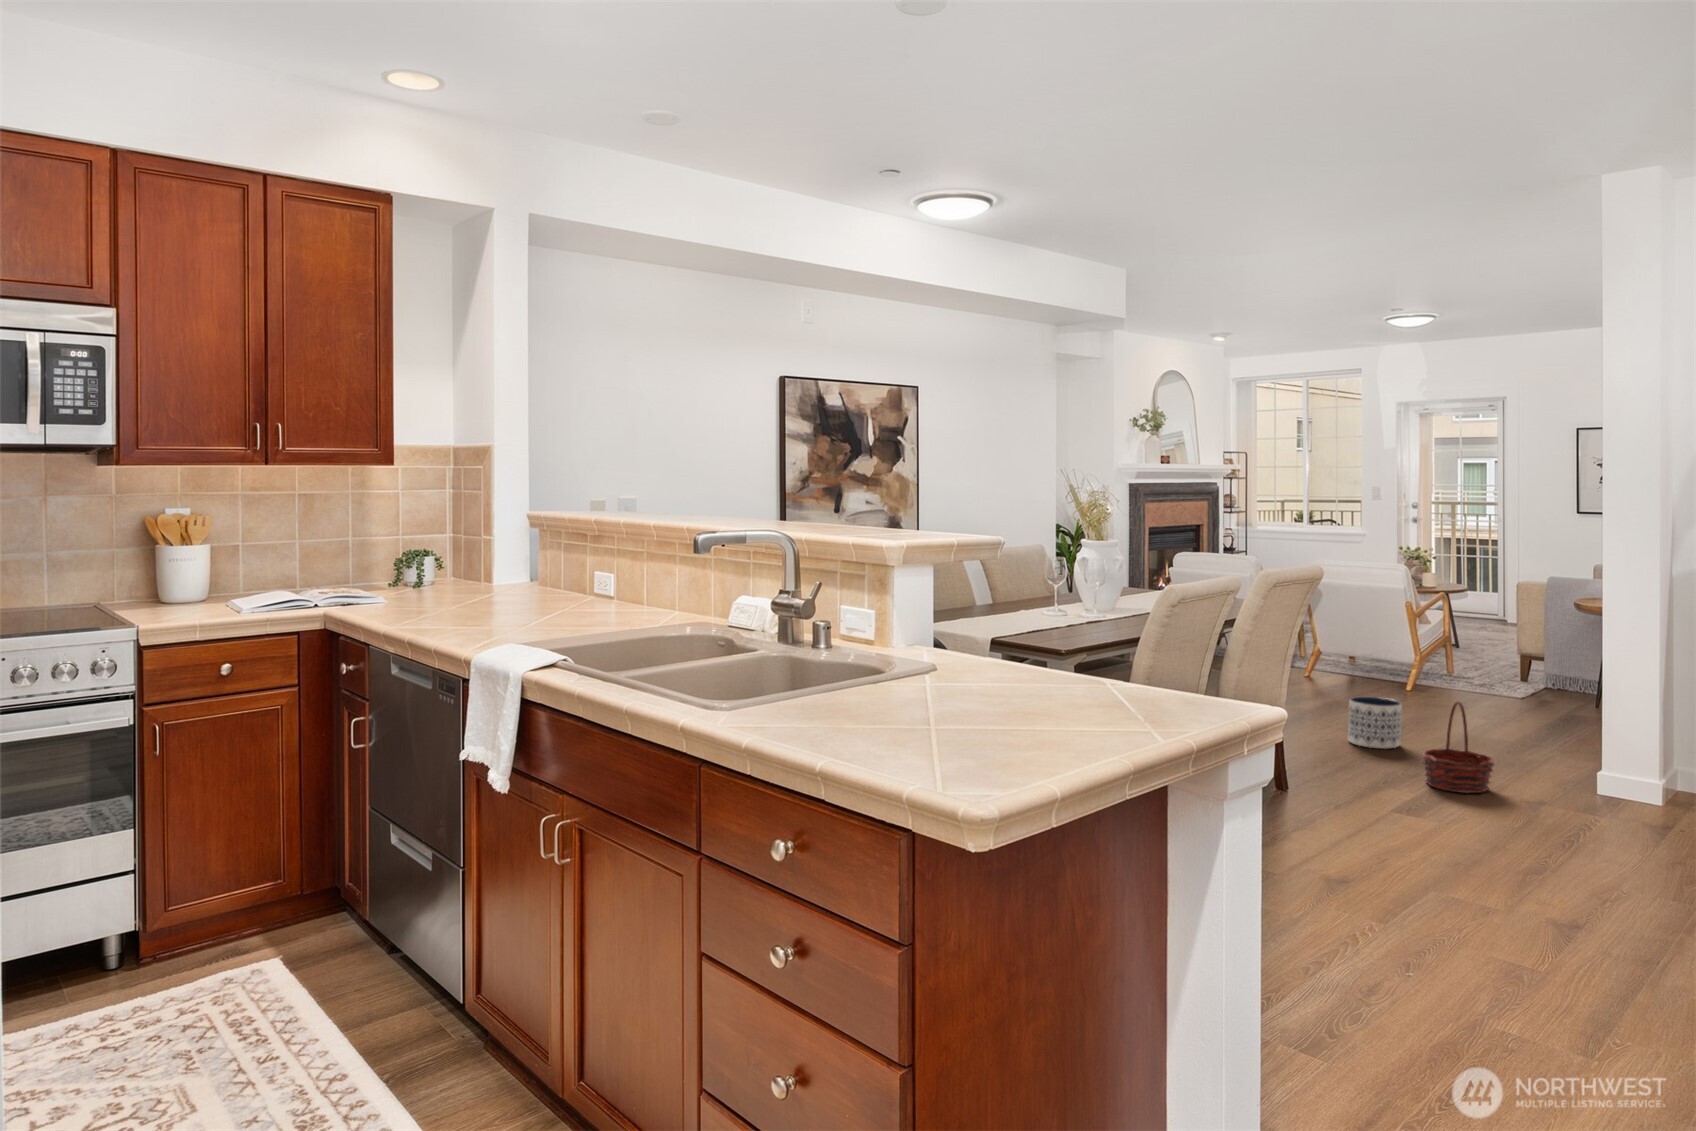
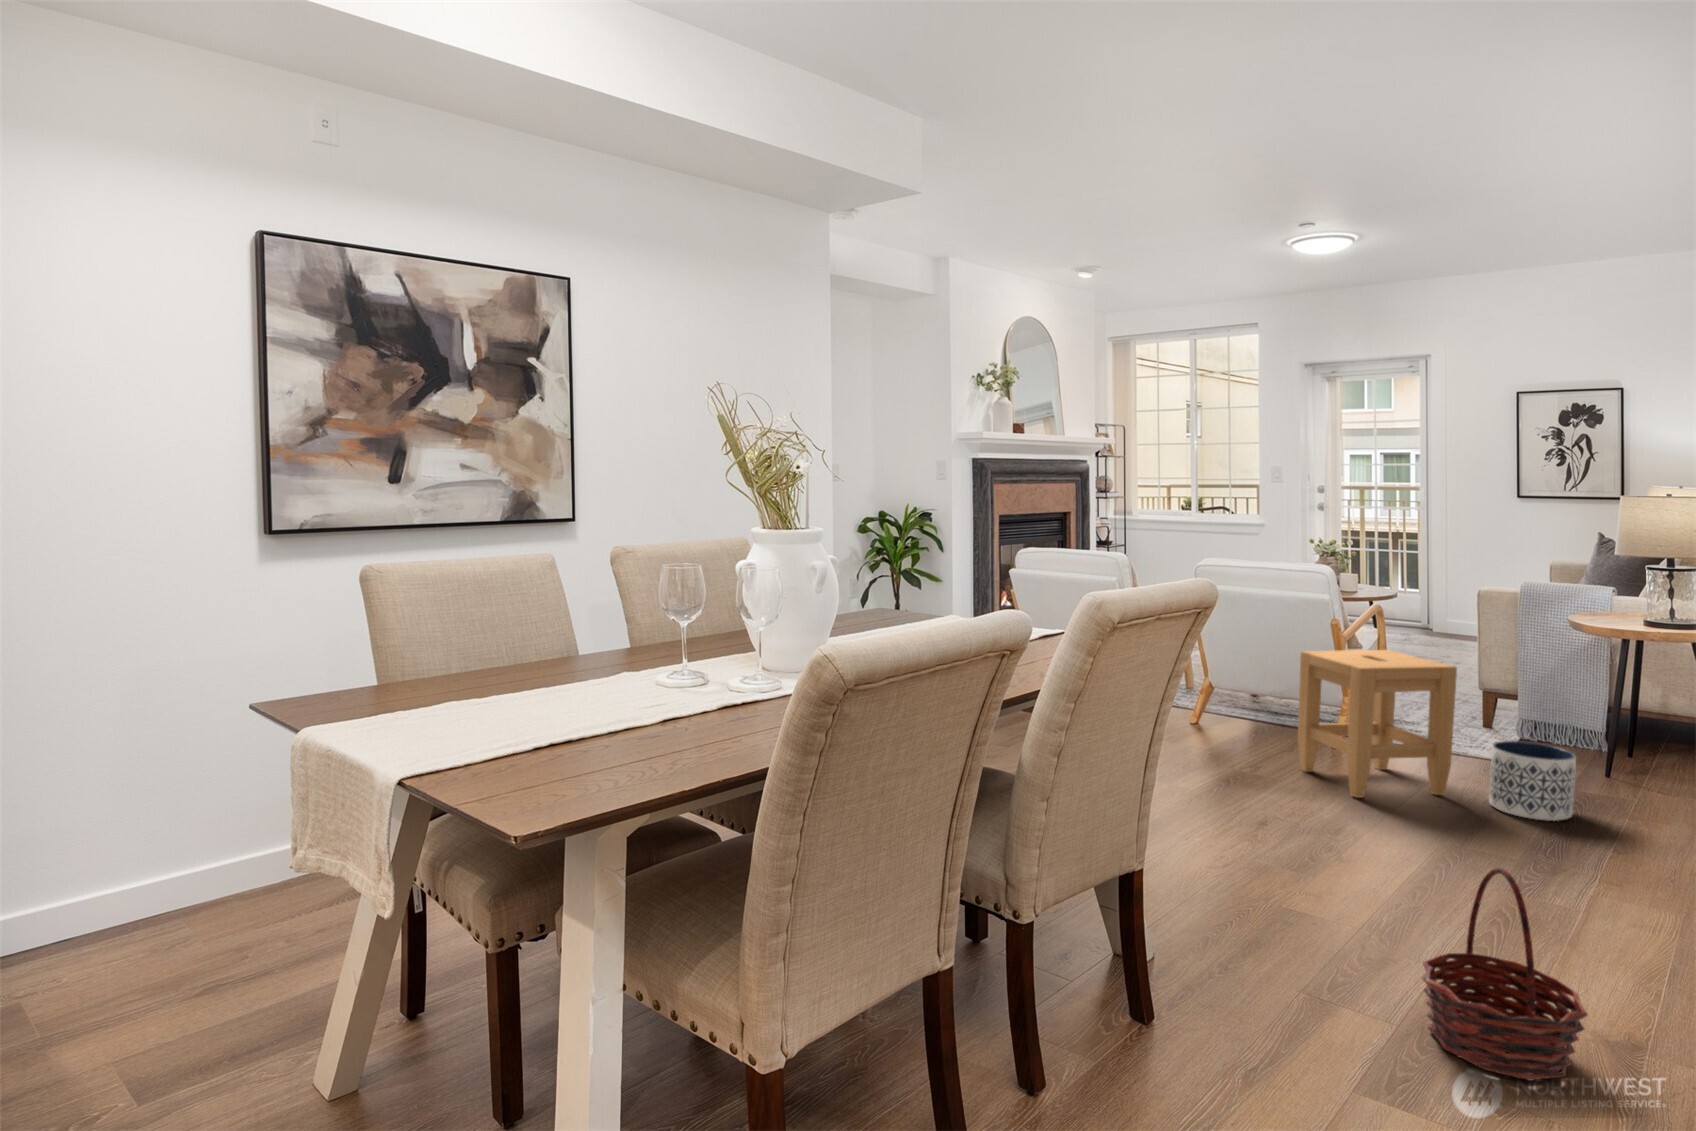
stool: none [1378,621,1479,712] -> present [1298,650,1457,798]
planter: present [1348,697,1402,749] -> present [1489,741,1576,821]

